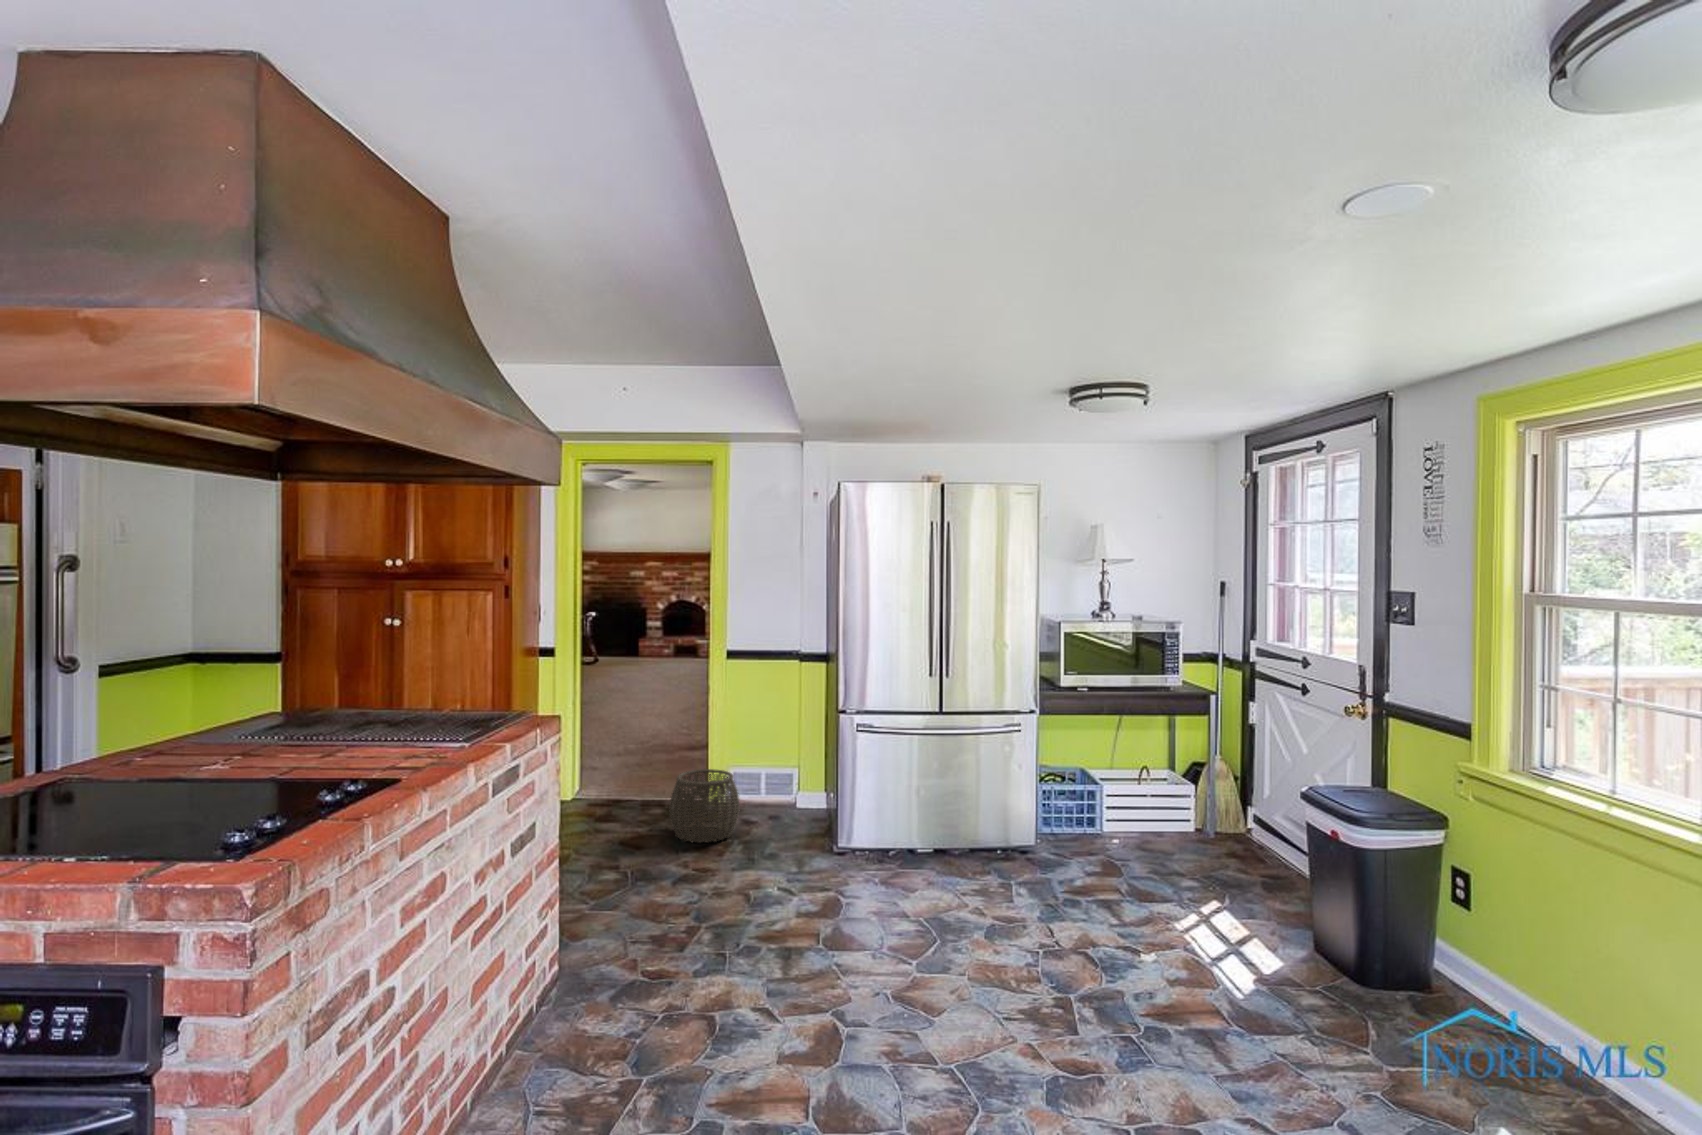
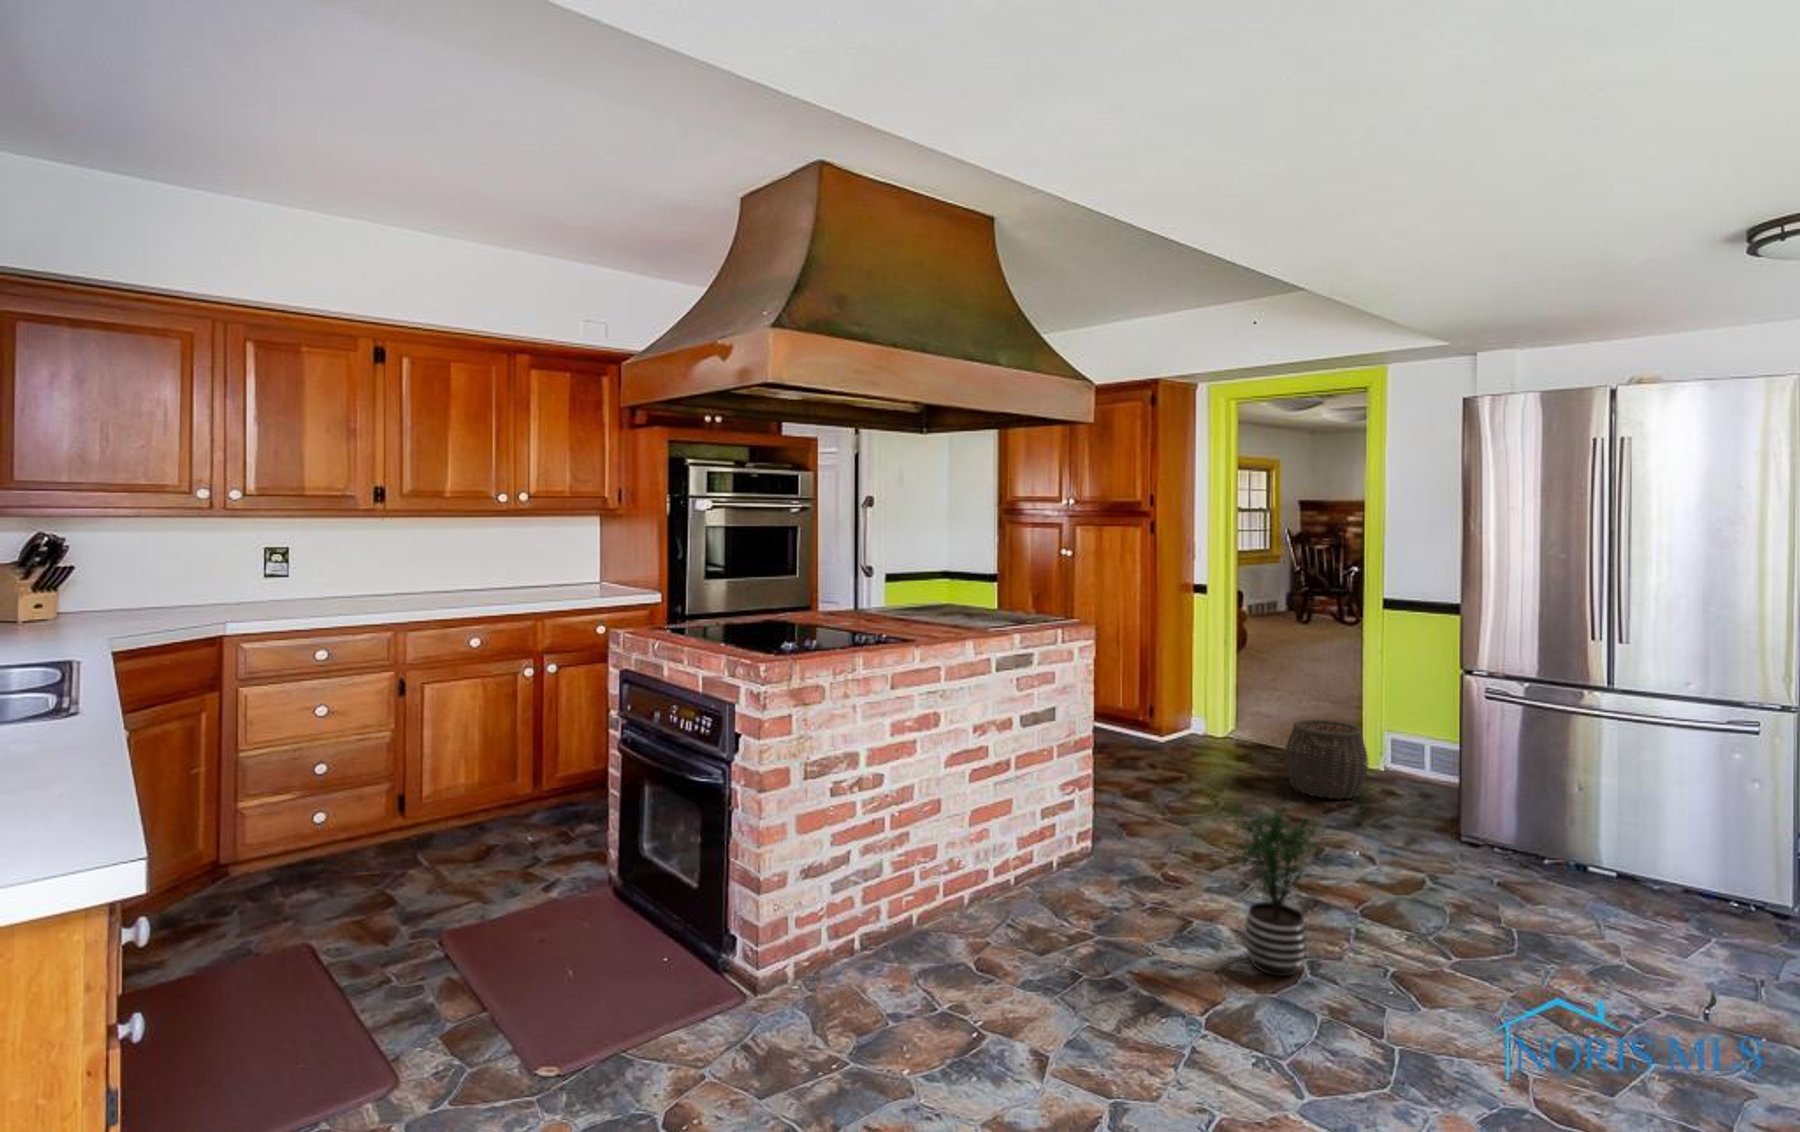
potted plant: none [766,873,874,1043] -> present [1224,808,1331,976]

